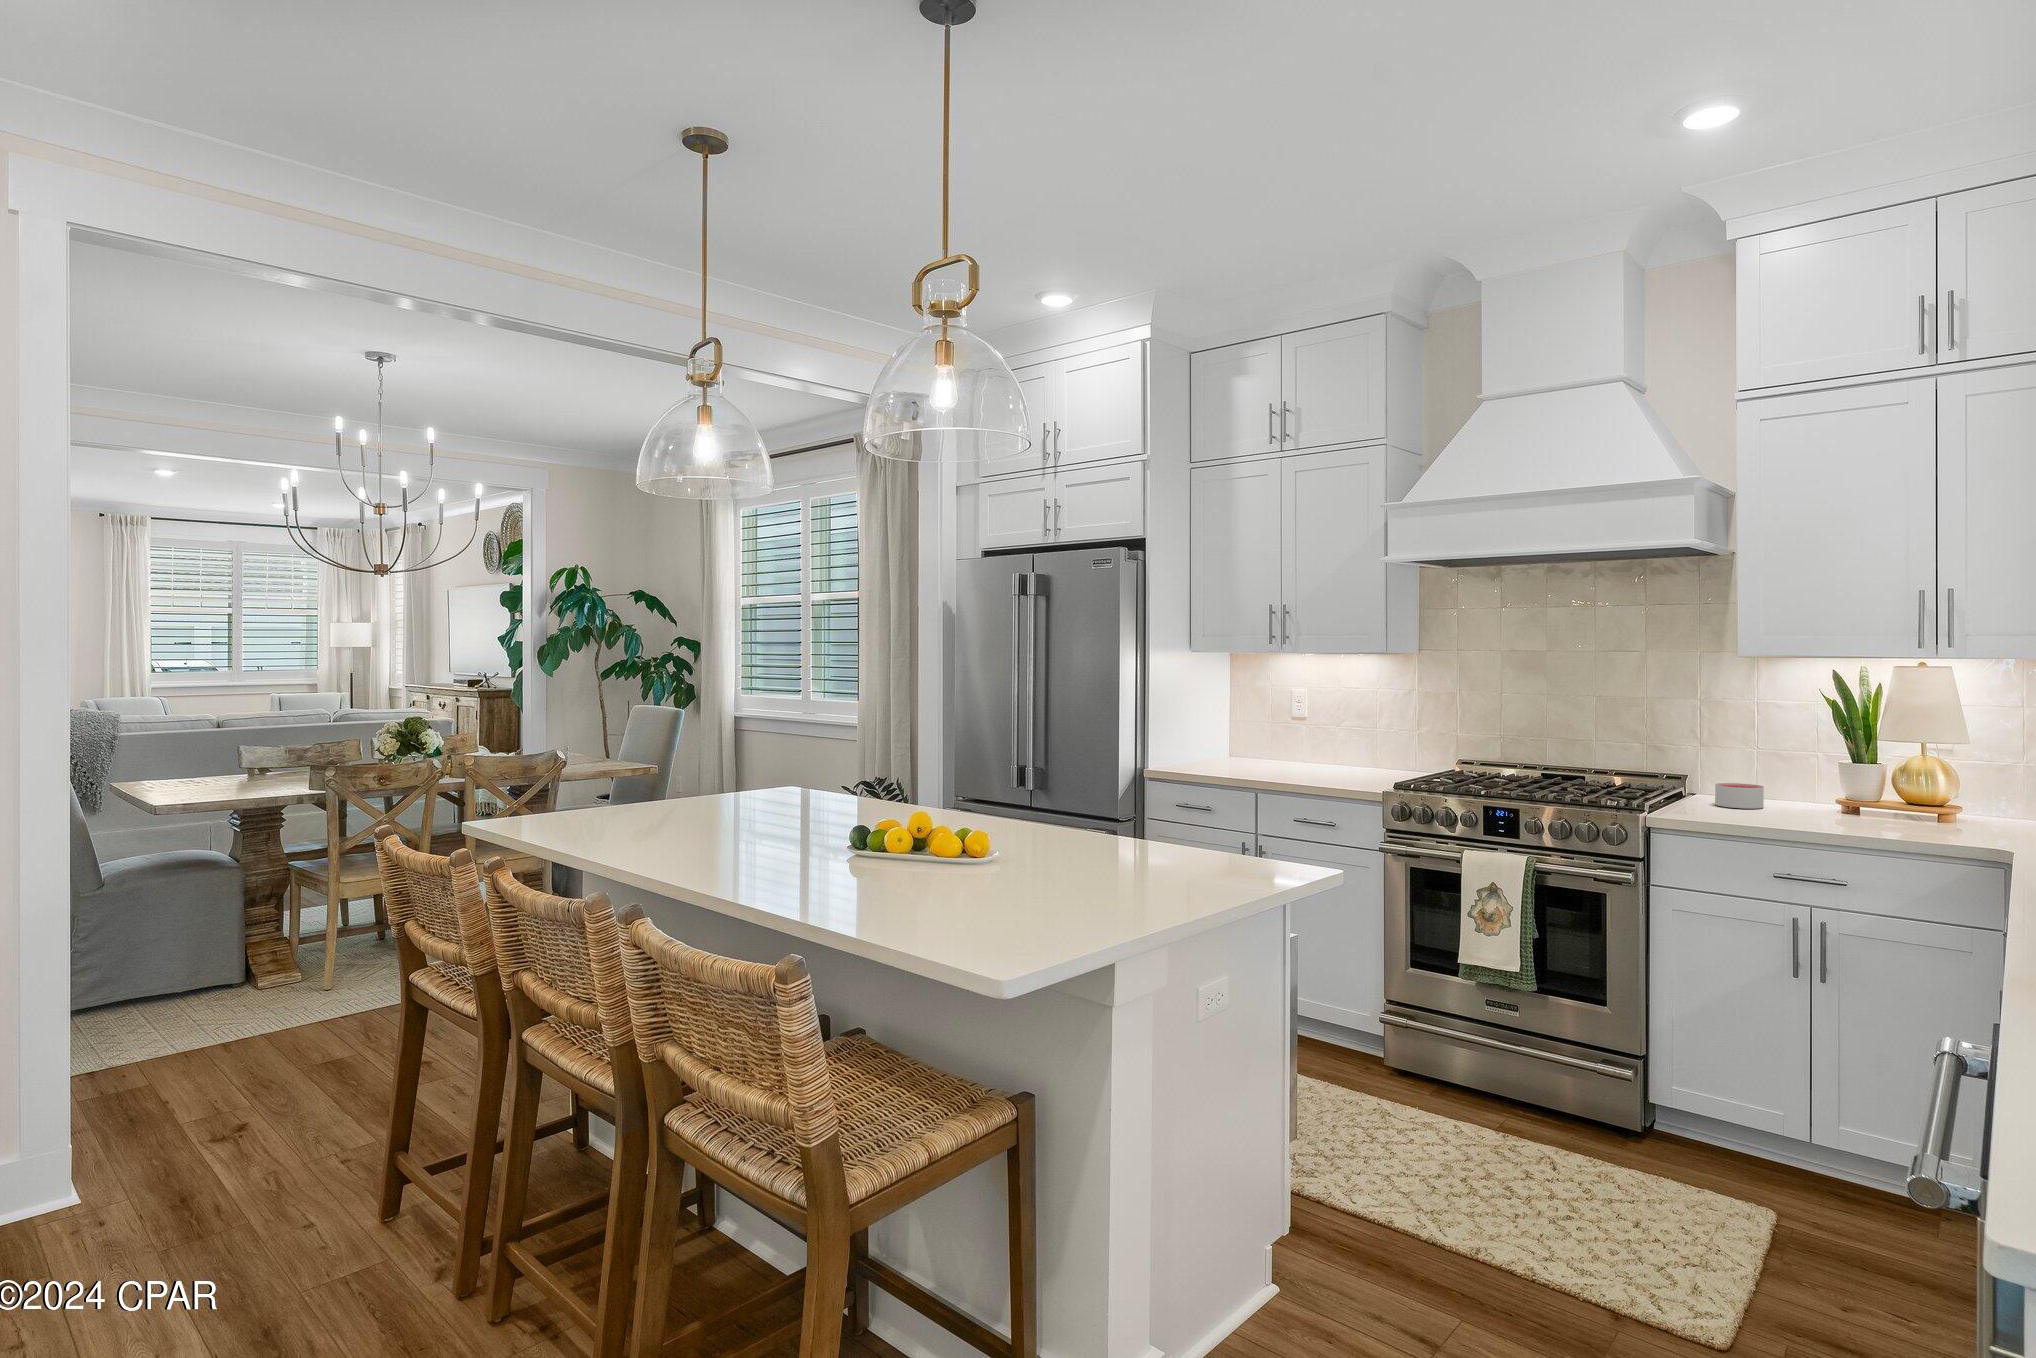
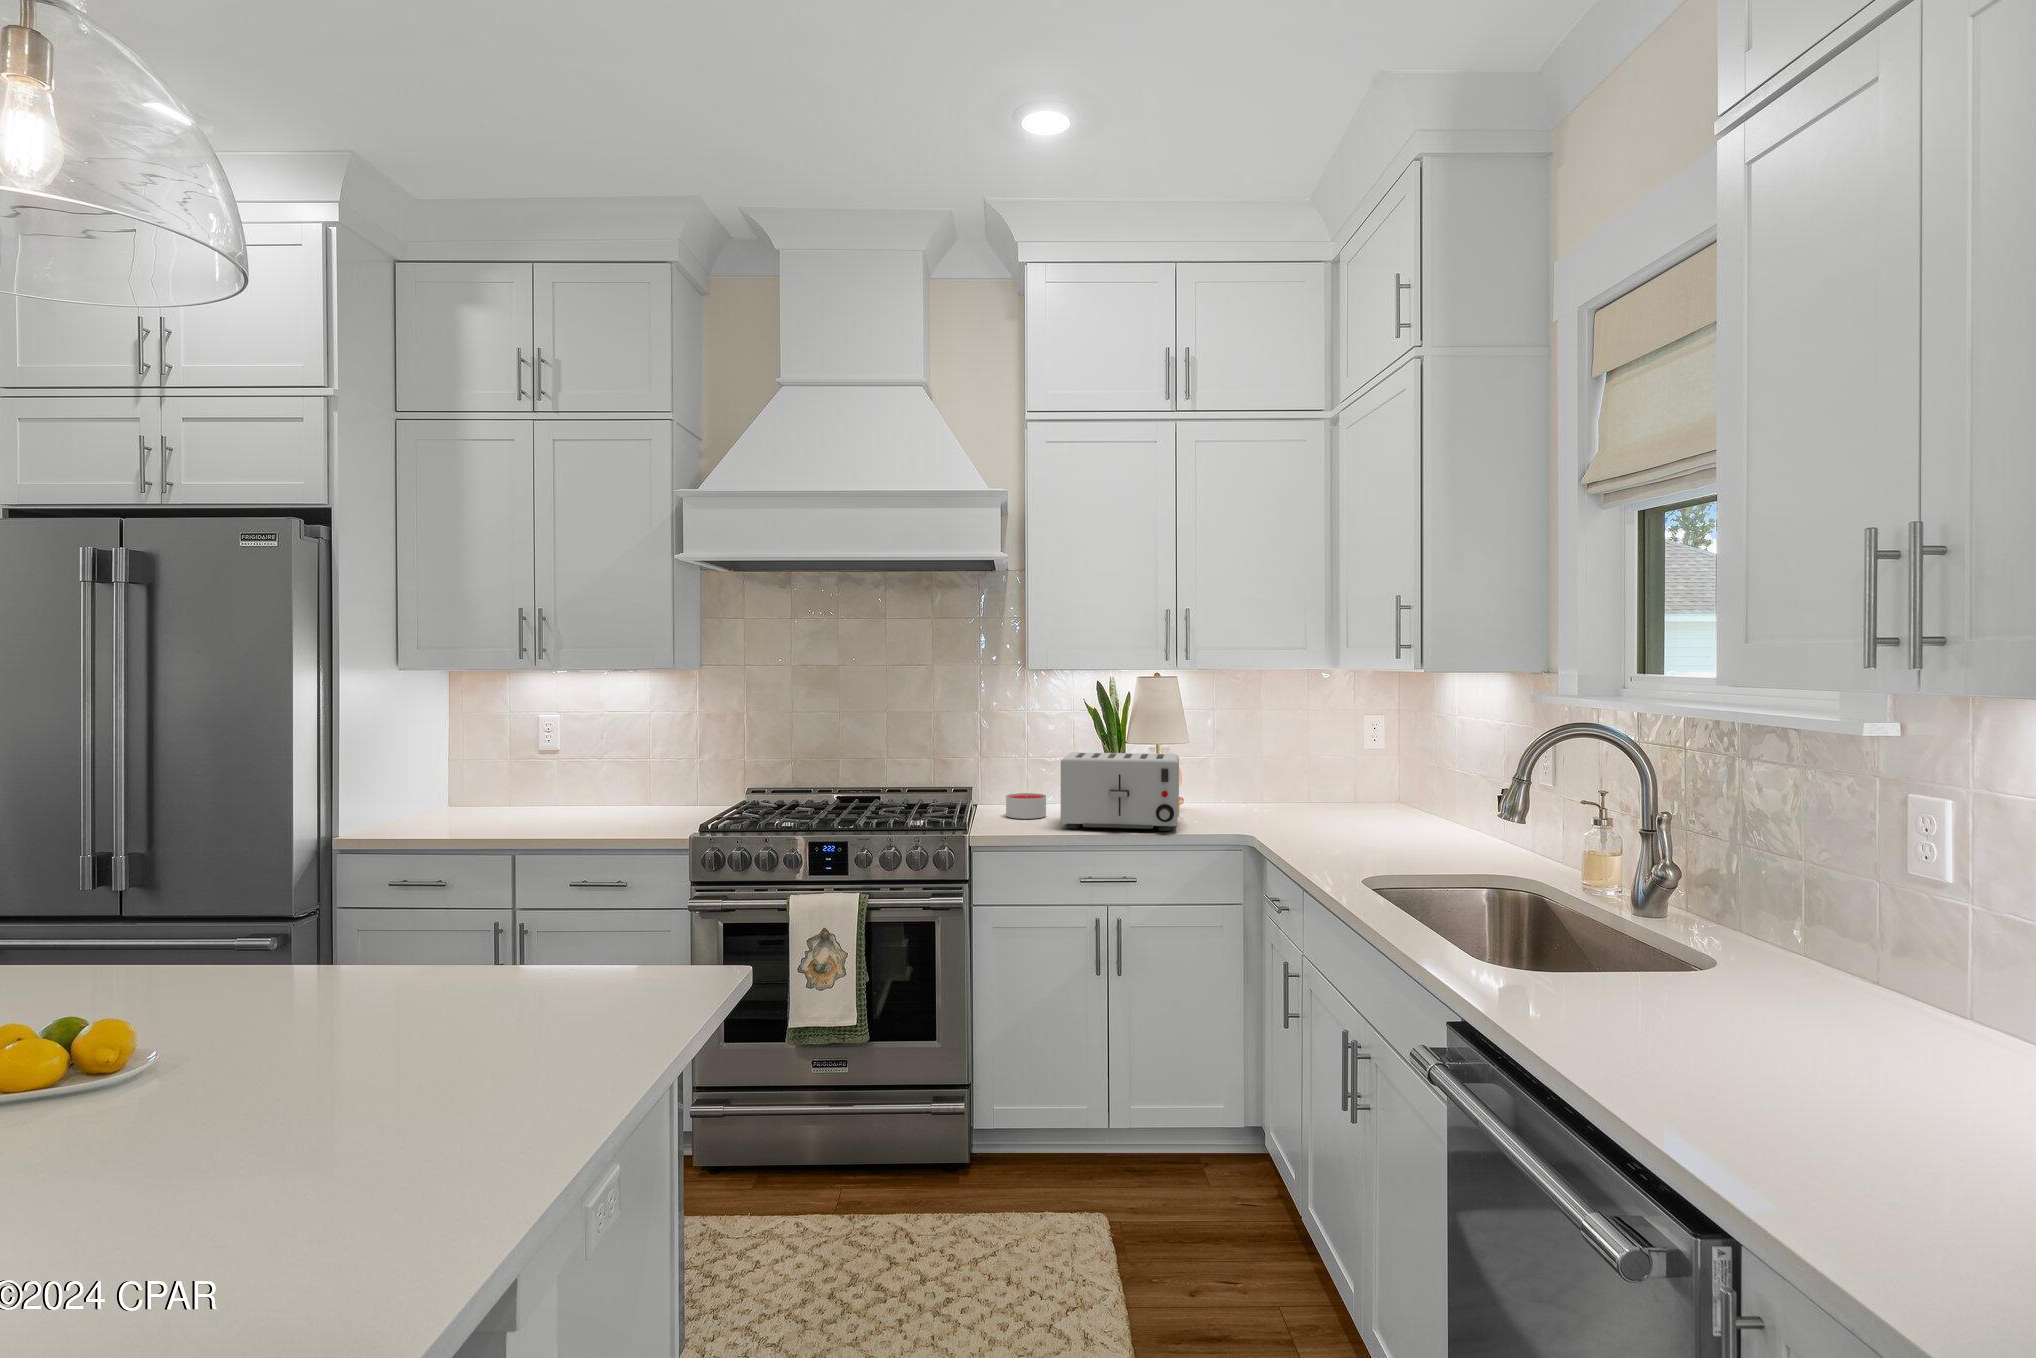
toaster: none [1763,743,1931,831] -> present [1061,752,1179,831]

